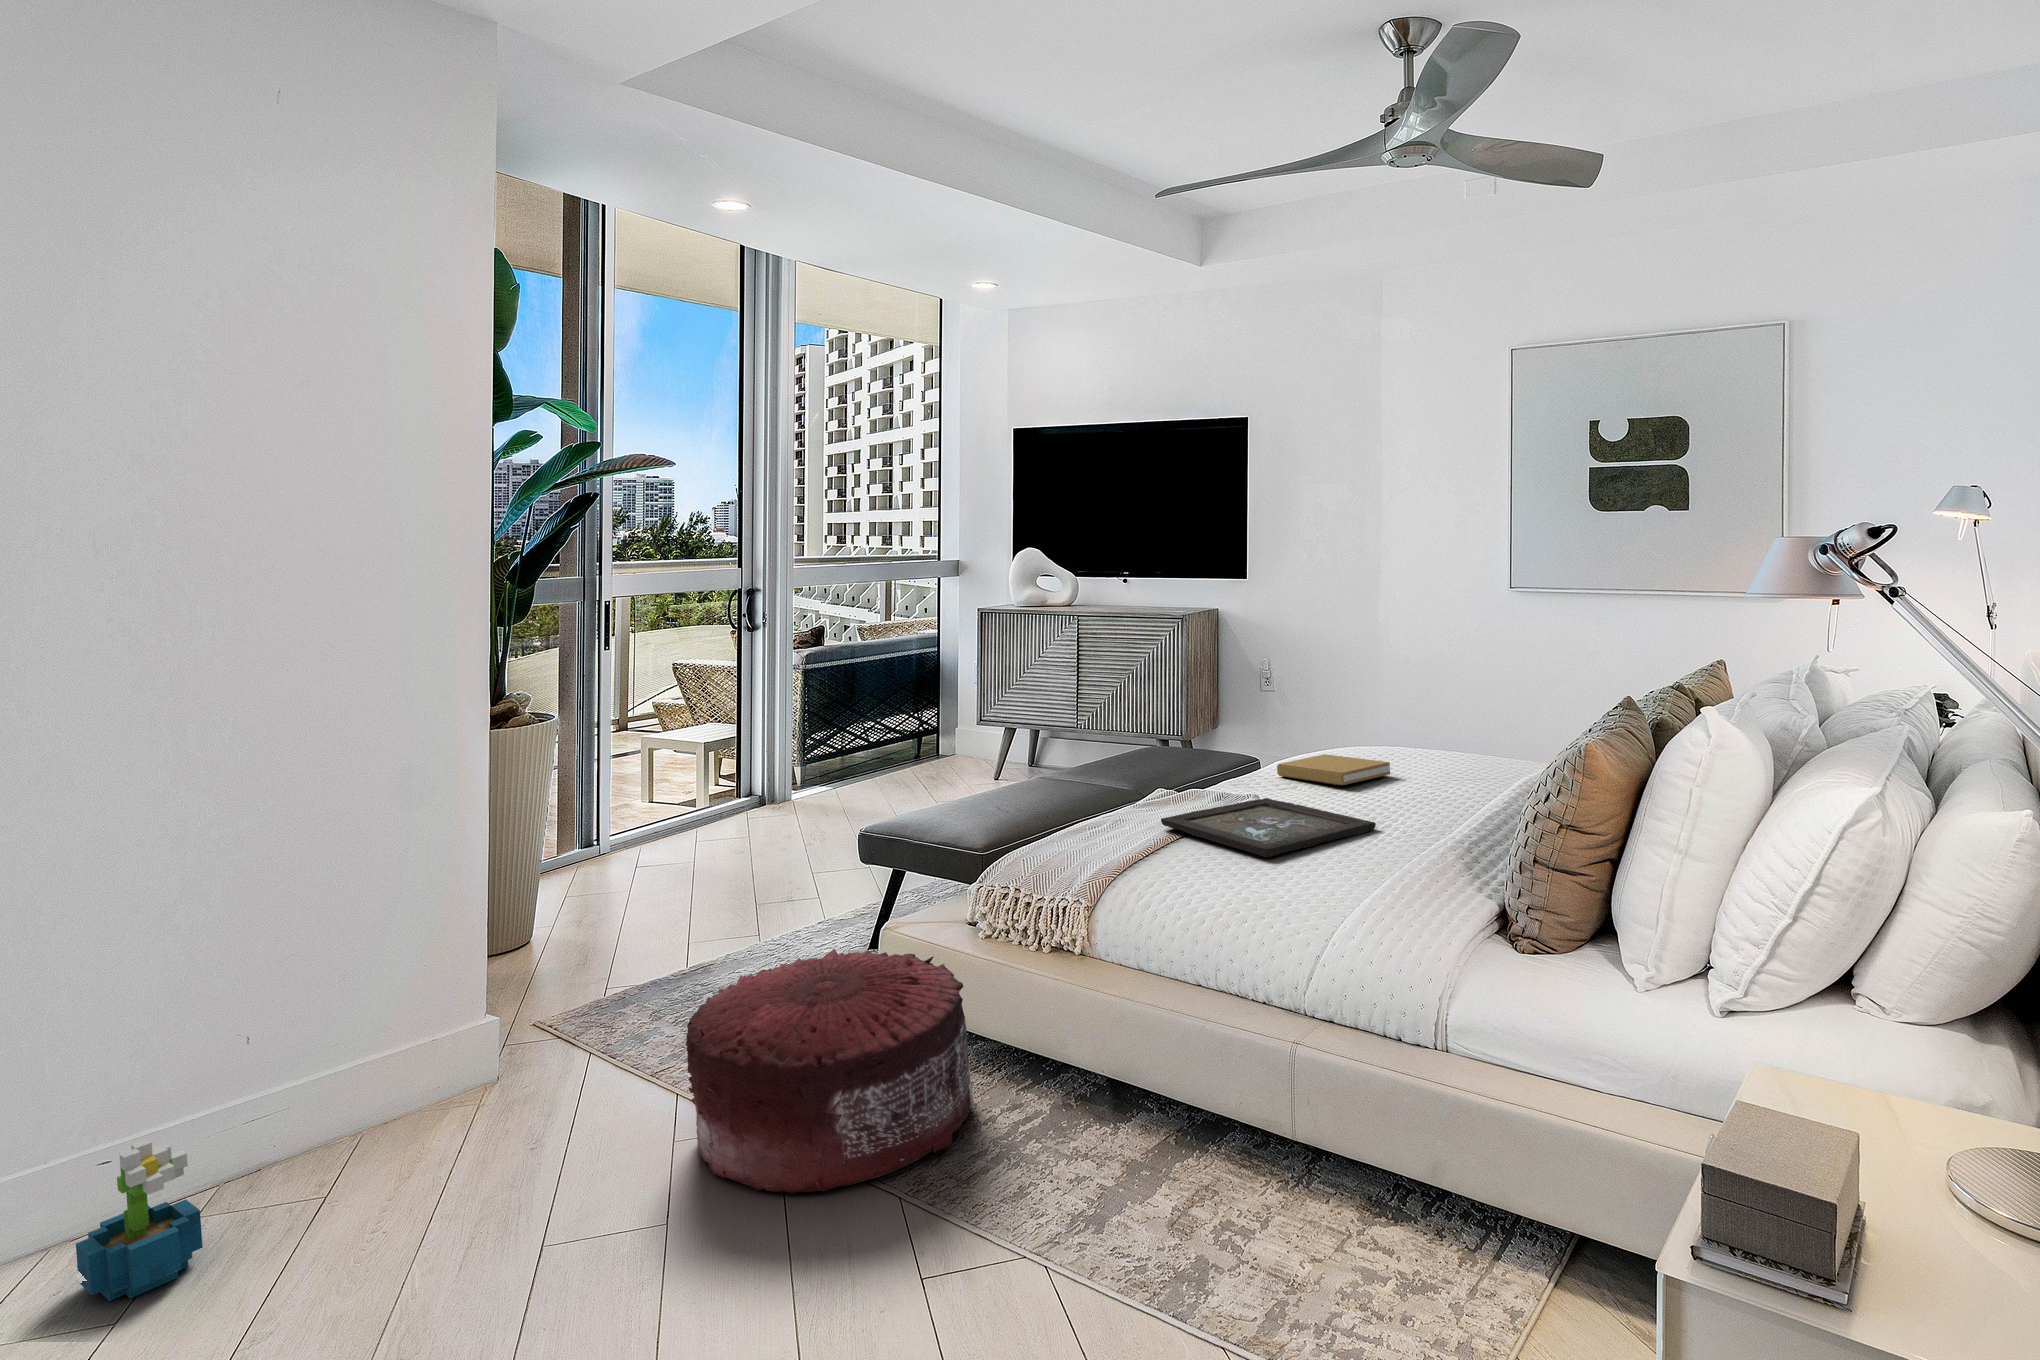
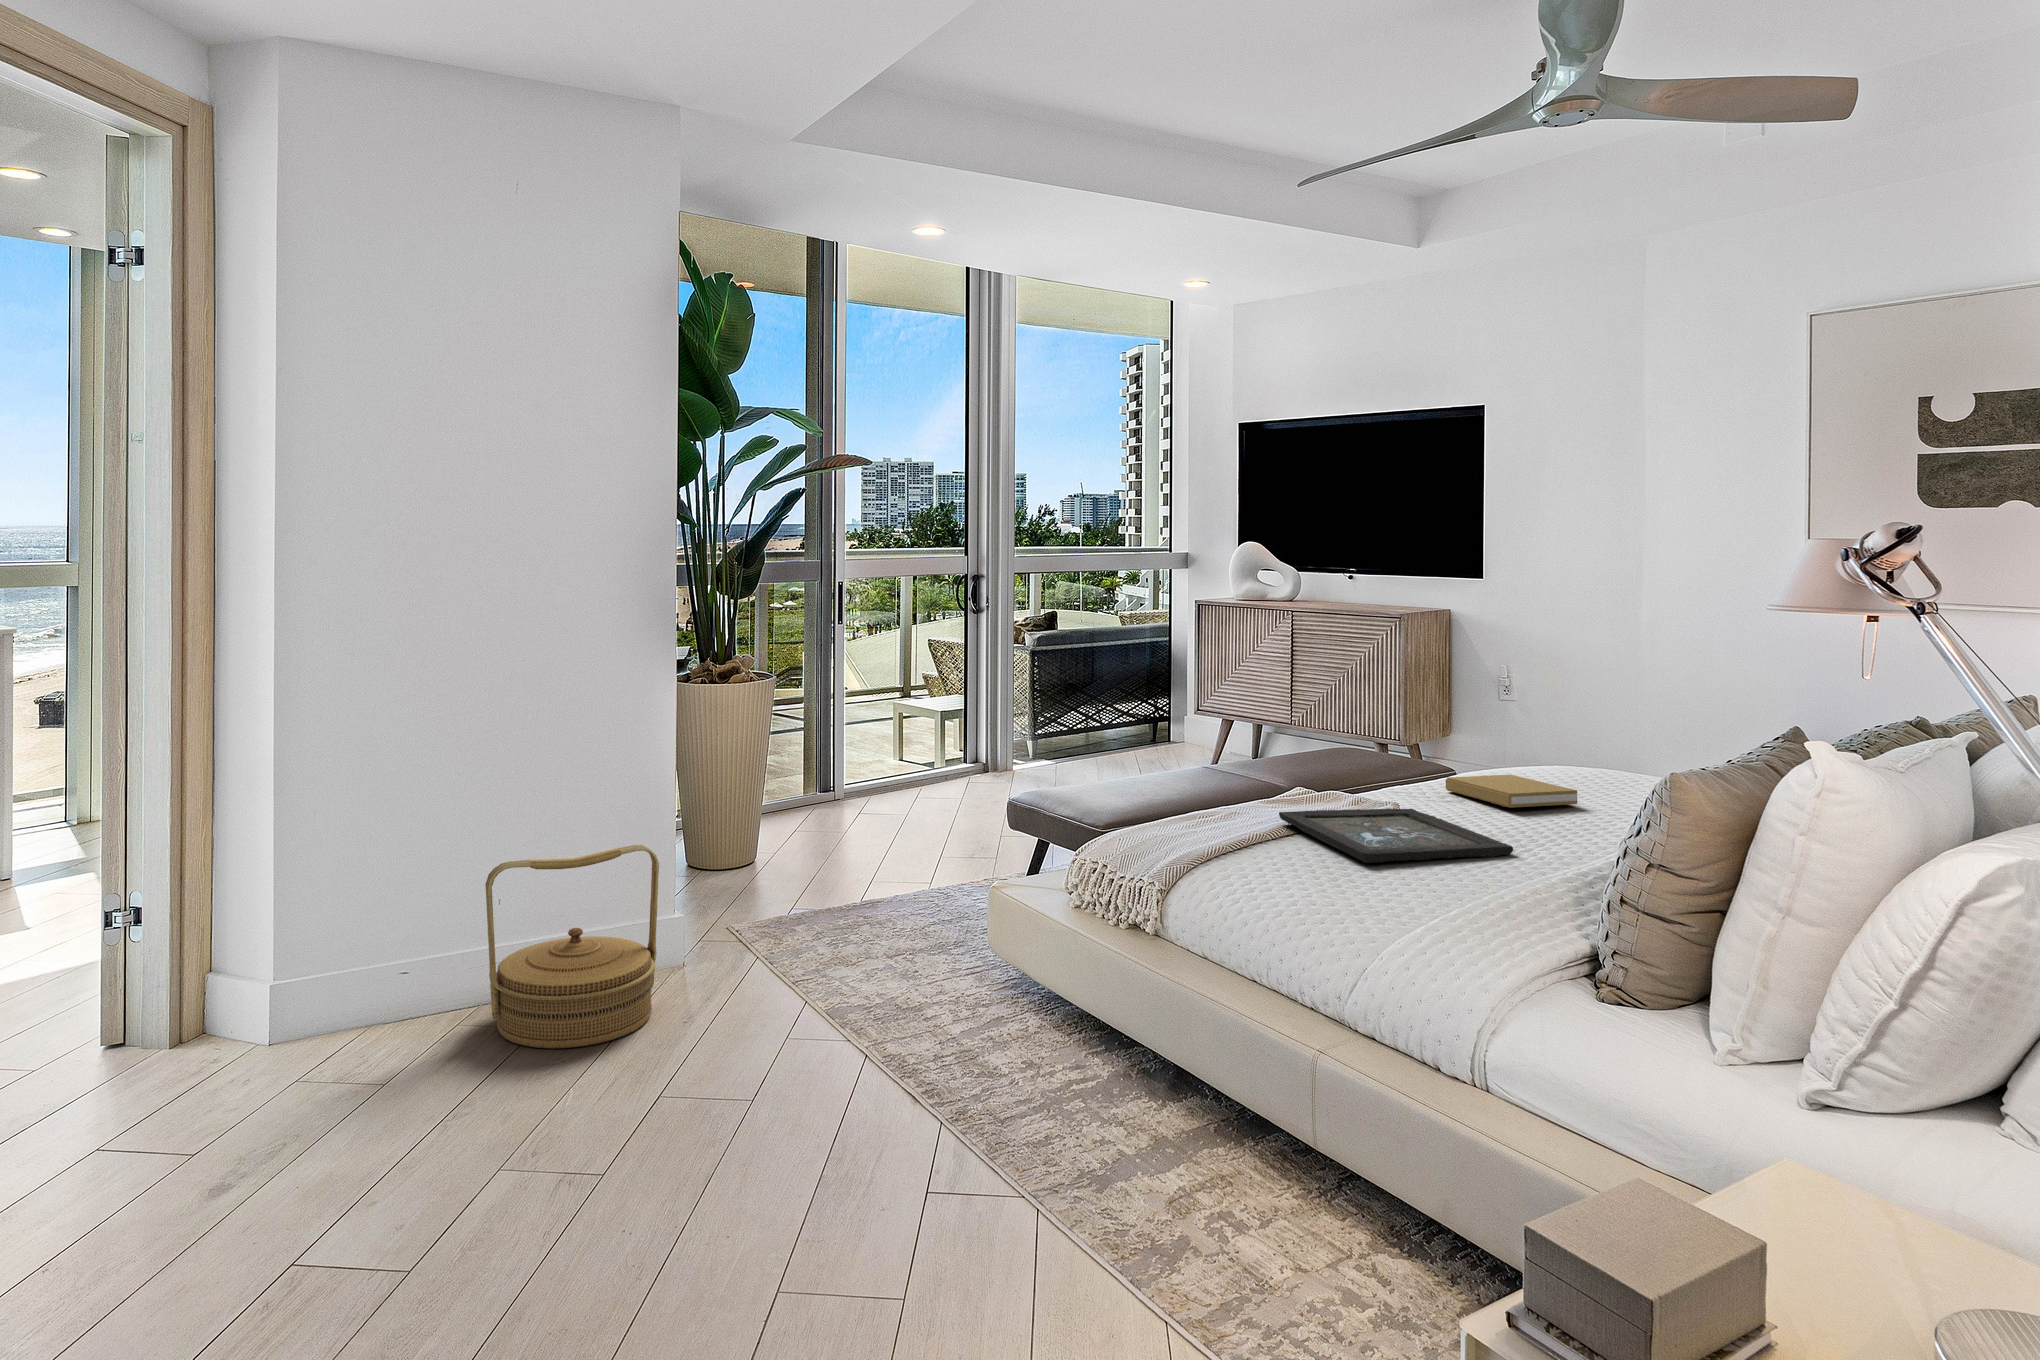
pouf: present [686,949,974,1193] -> none [783,889,1044,1099]
woven basket: none [284,960,510,1232] -> present [485,845,659,1049]
decorative plant: present [76,1139,203,1301] -> none [339,936,420,1055]

